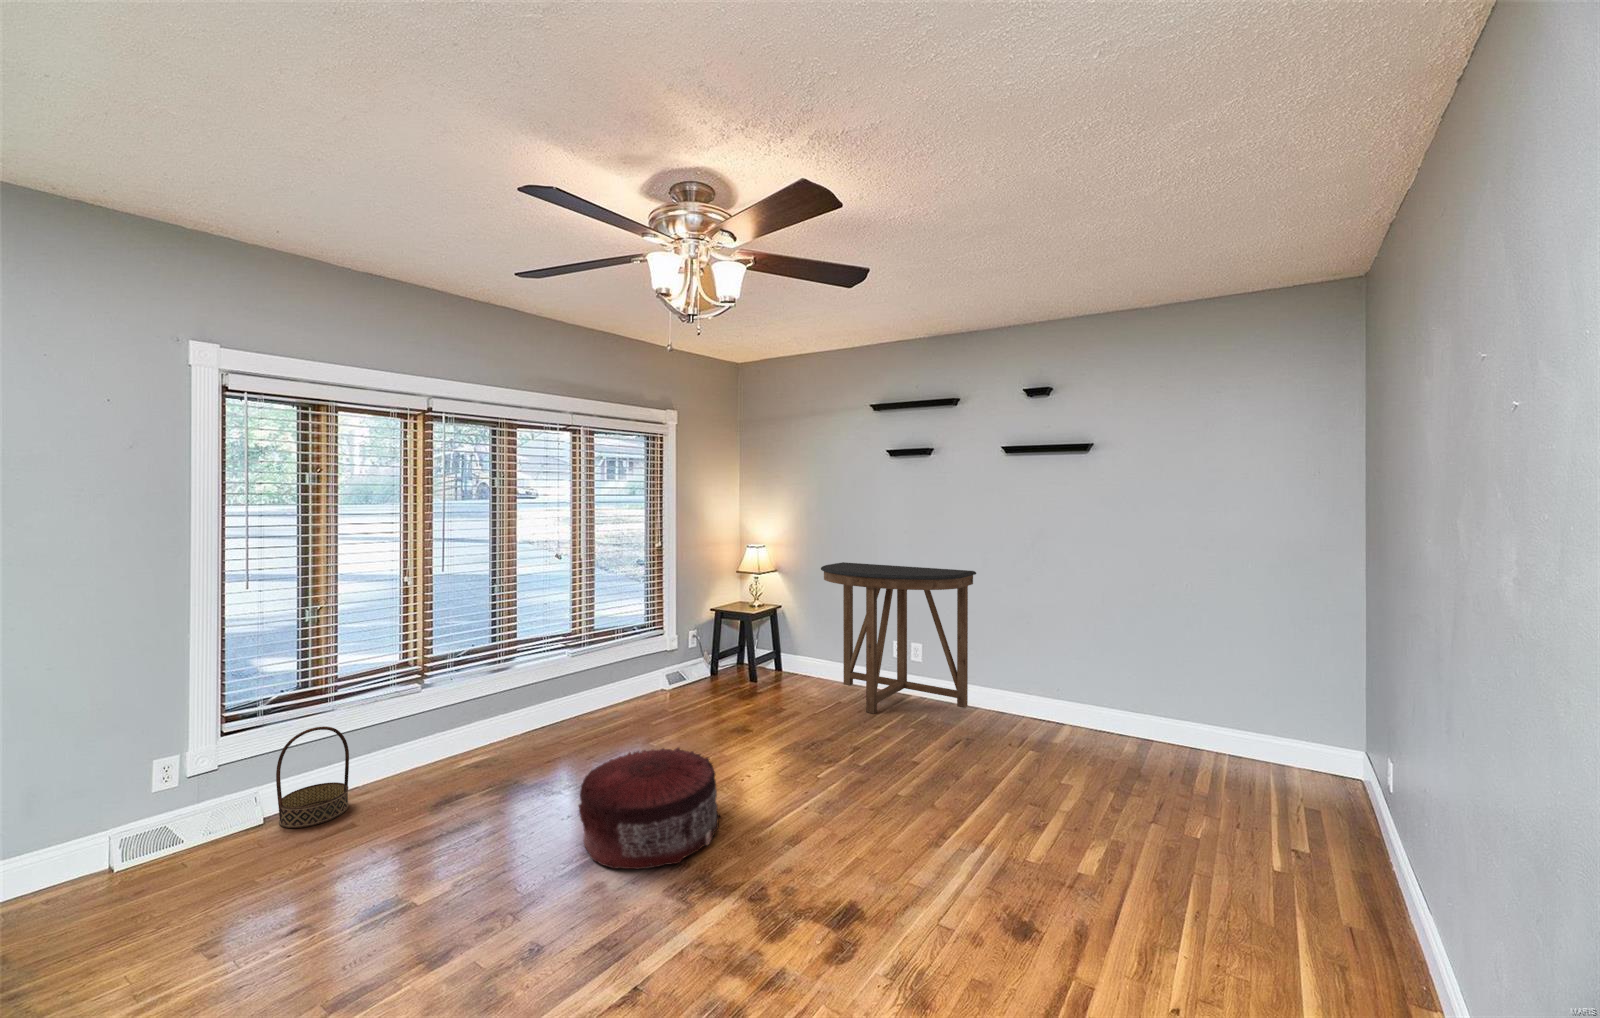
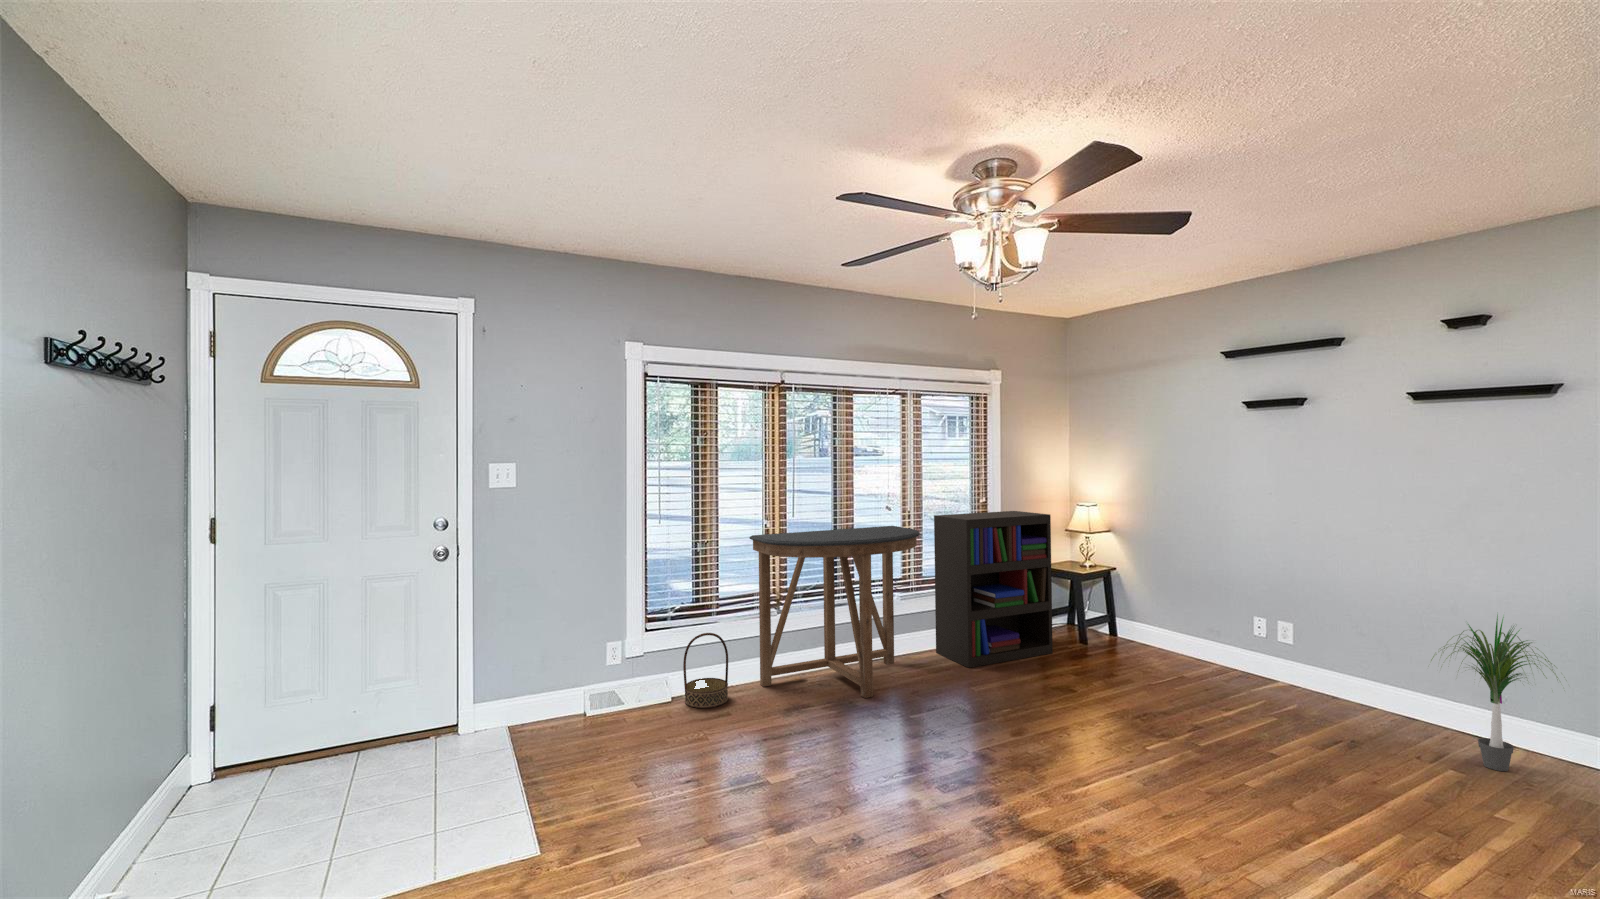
bookshelf: none [612,556,727,718] -> present [934,511,1053,668]
console table: present [821,562,976,714] -> present [750,526,920,698]
potted plant: none [1002,619,1082,737] -> present [1431,615,1558,771]
pouf: present [579,747,720,869] -> none [898,691,1034,802]

